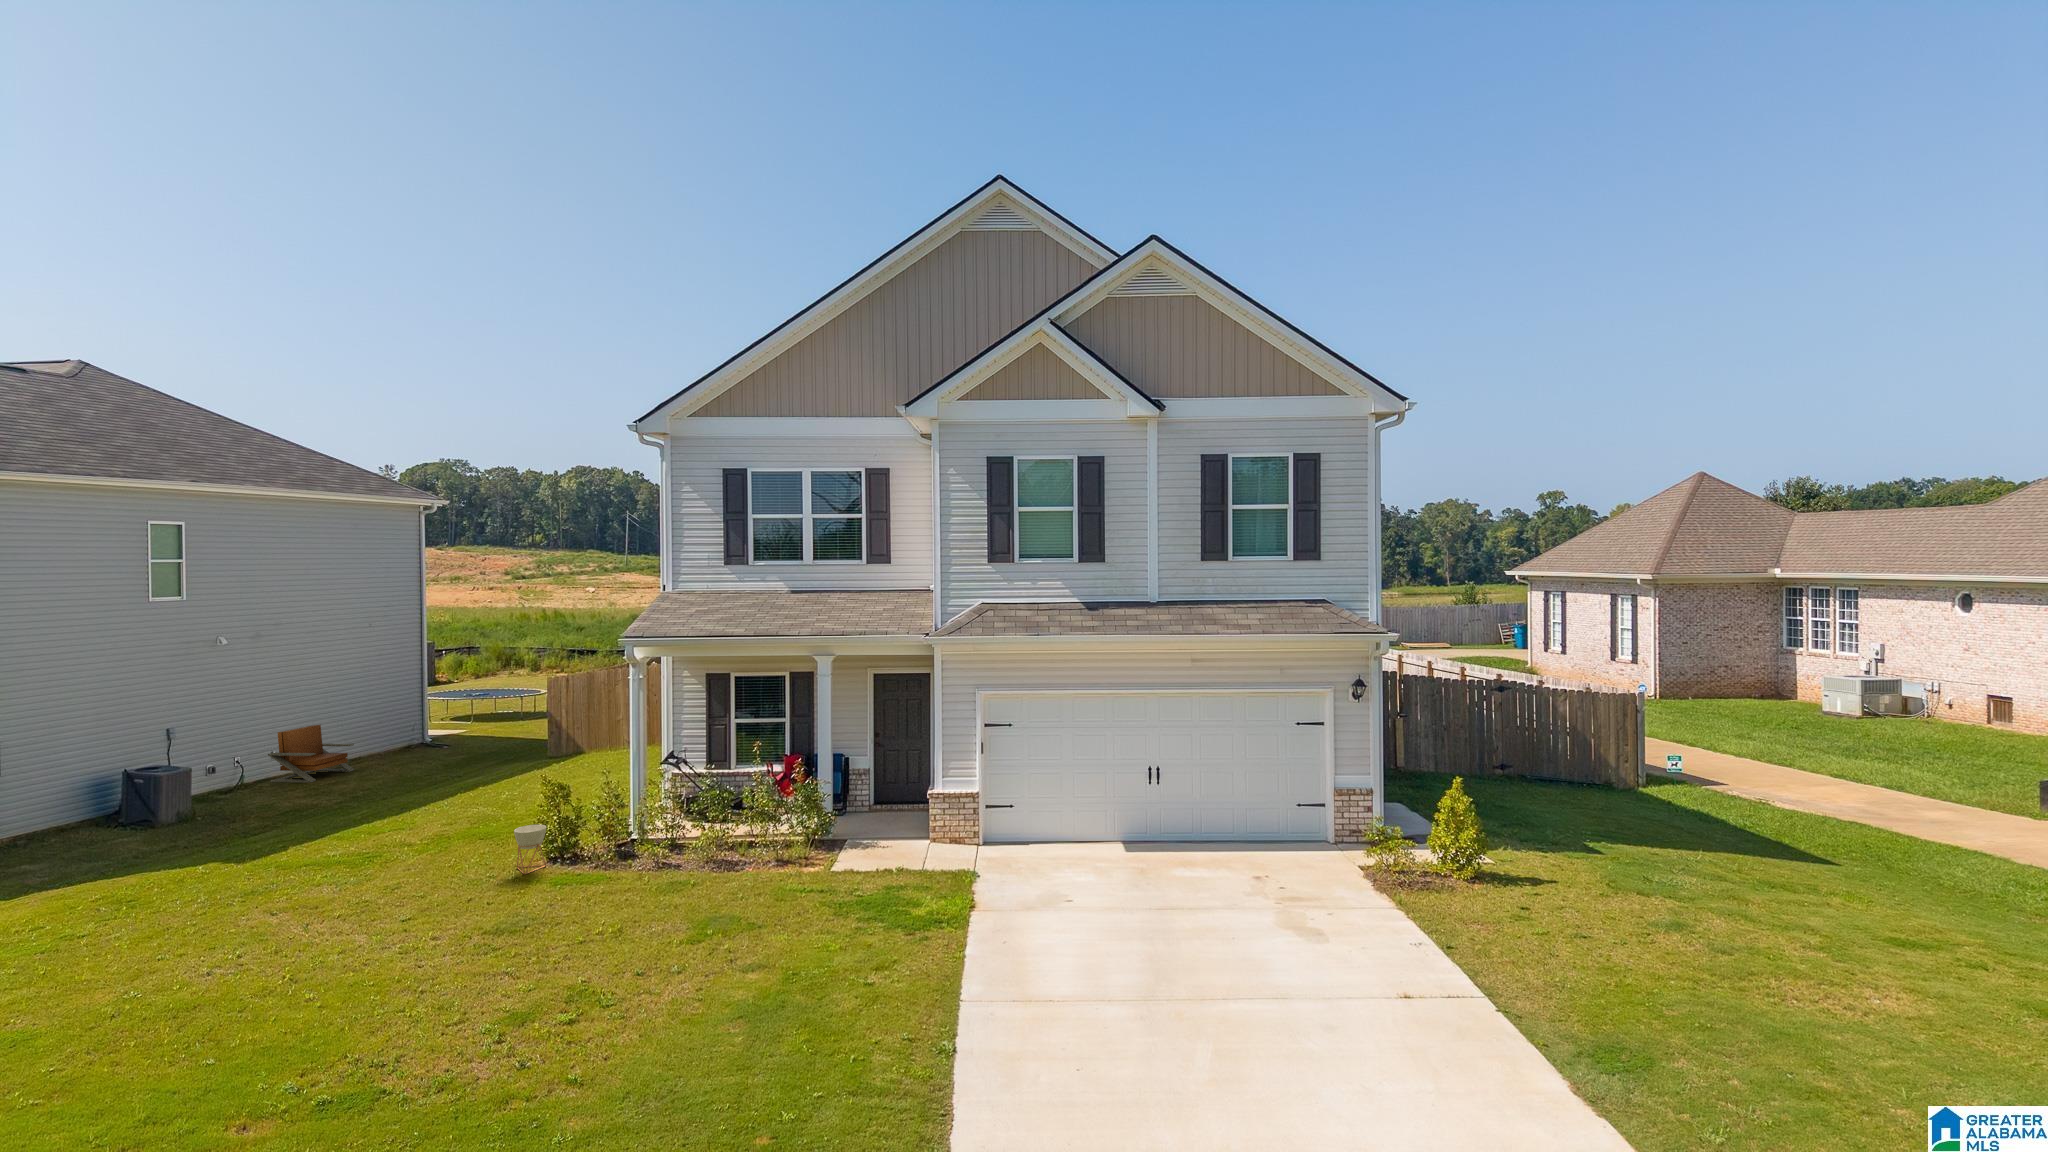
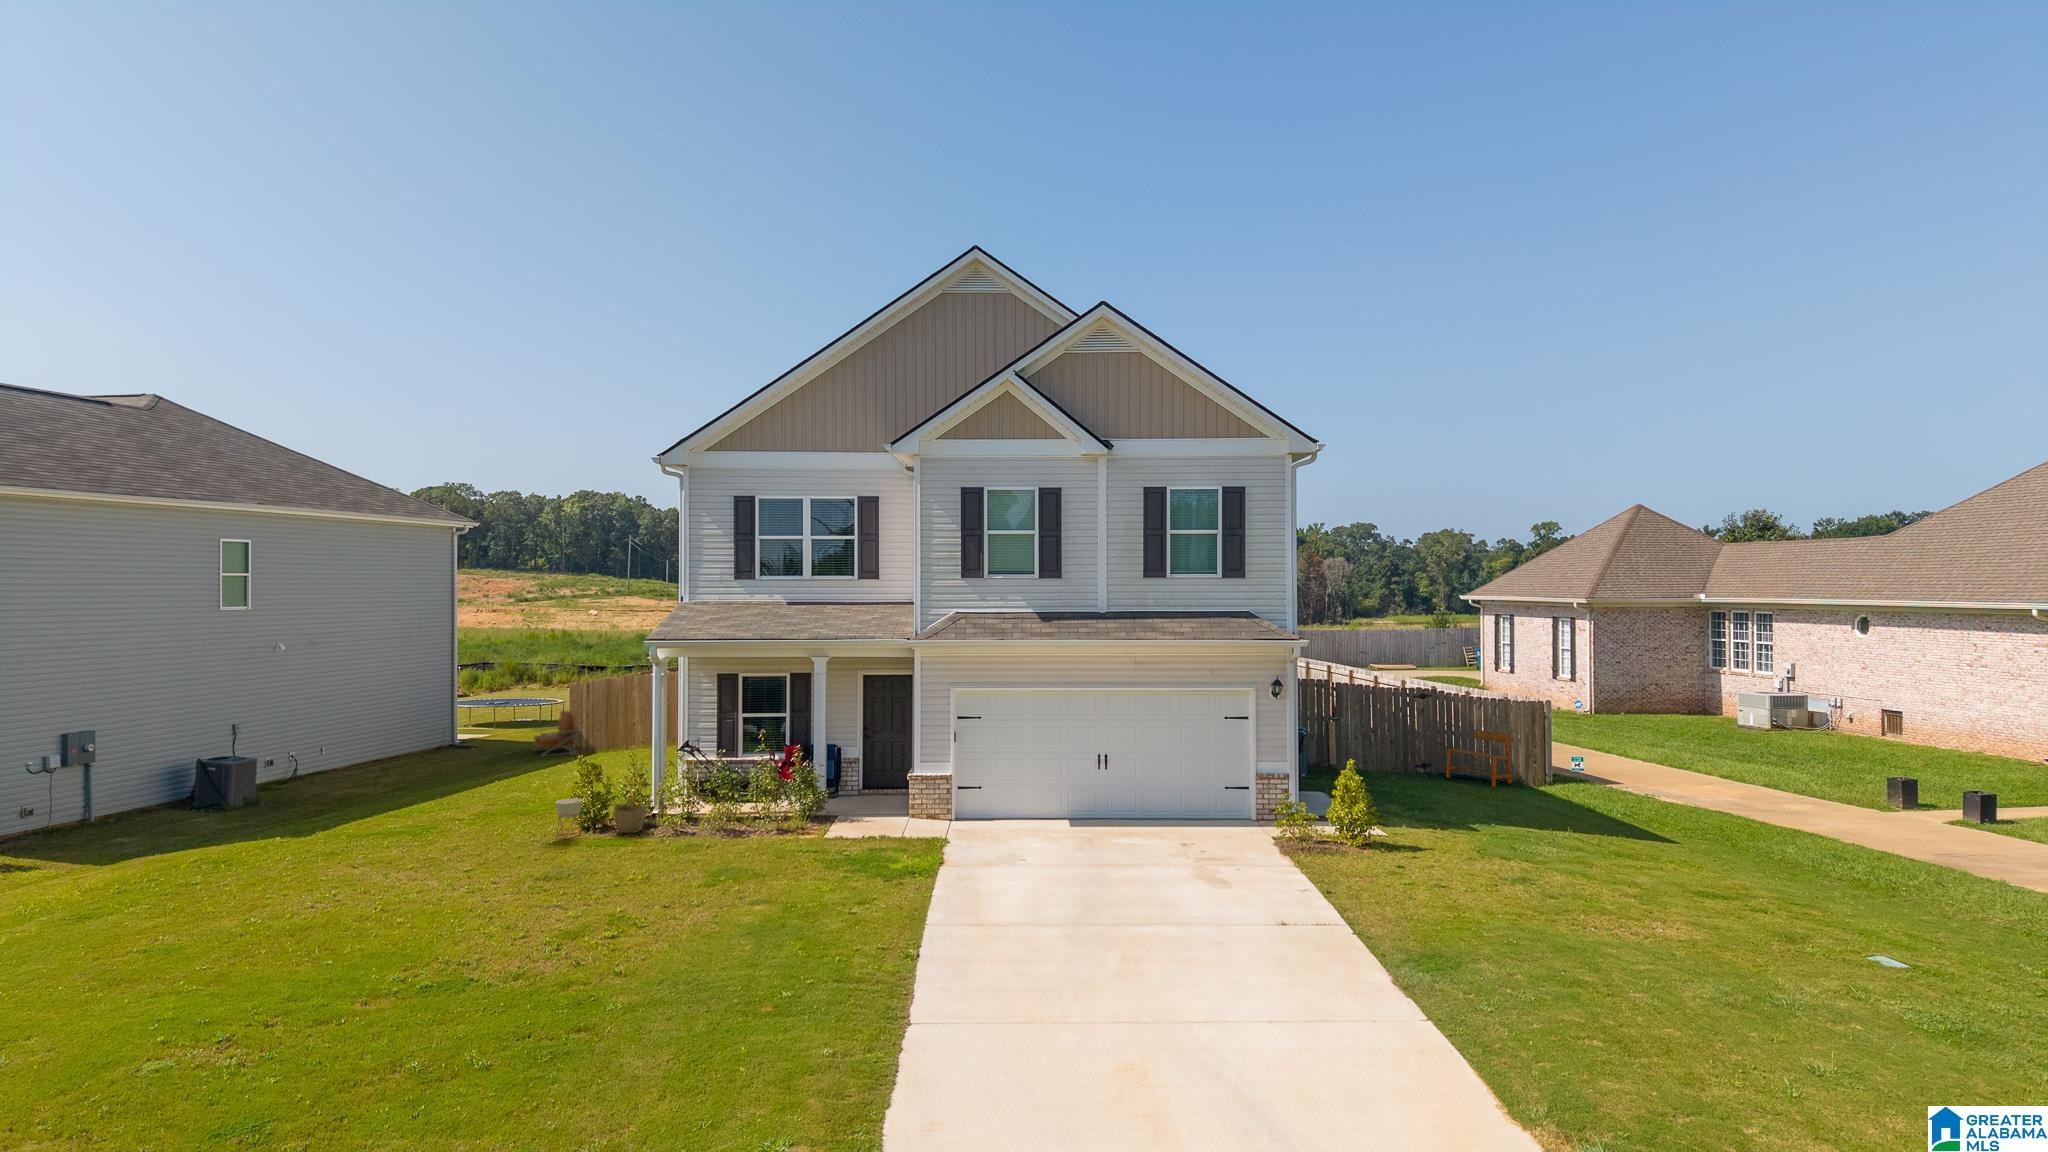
bench: none [1530,724,1609,793] -> present [1446,730,1512,787]
lounge chair: present [268,725,354,782] -> present [533,711,580,757]
woven basket: none [584,819,623,865] -> present [613,799,646,833]

